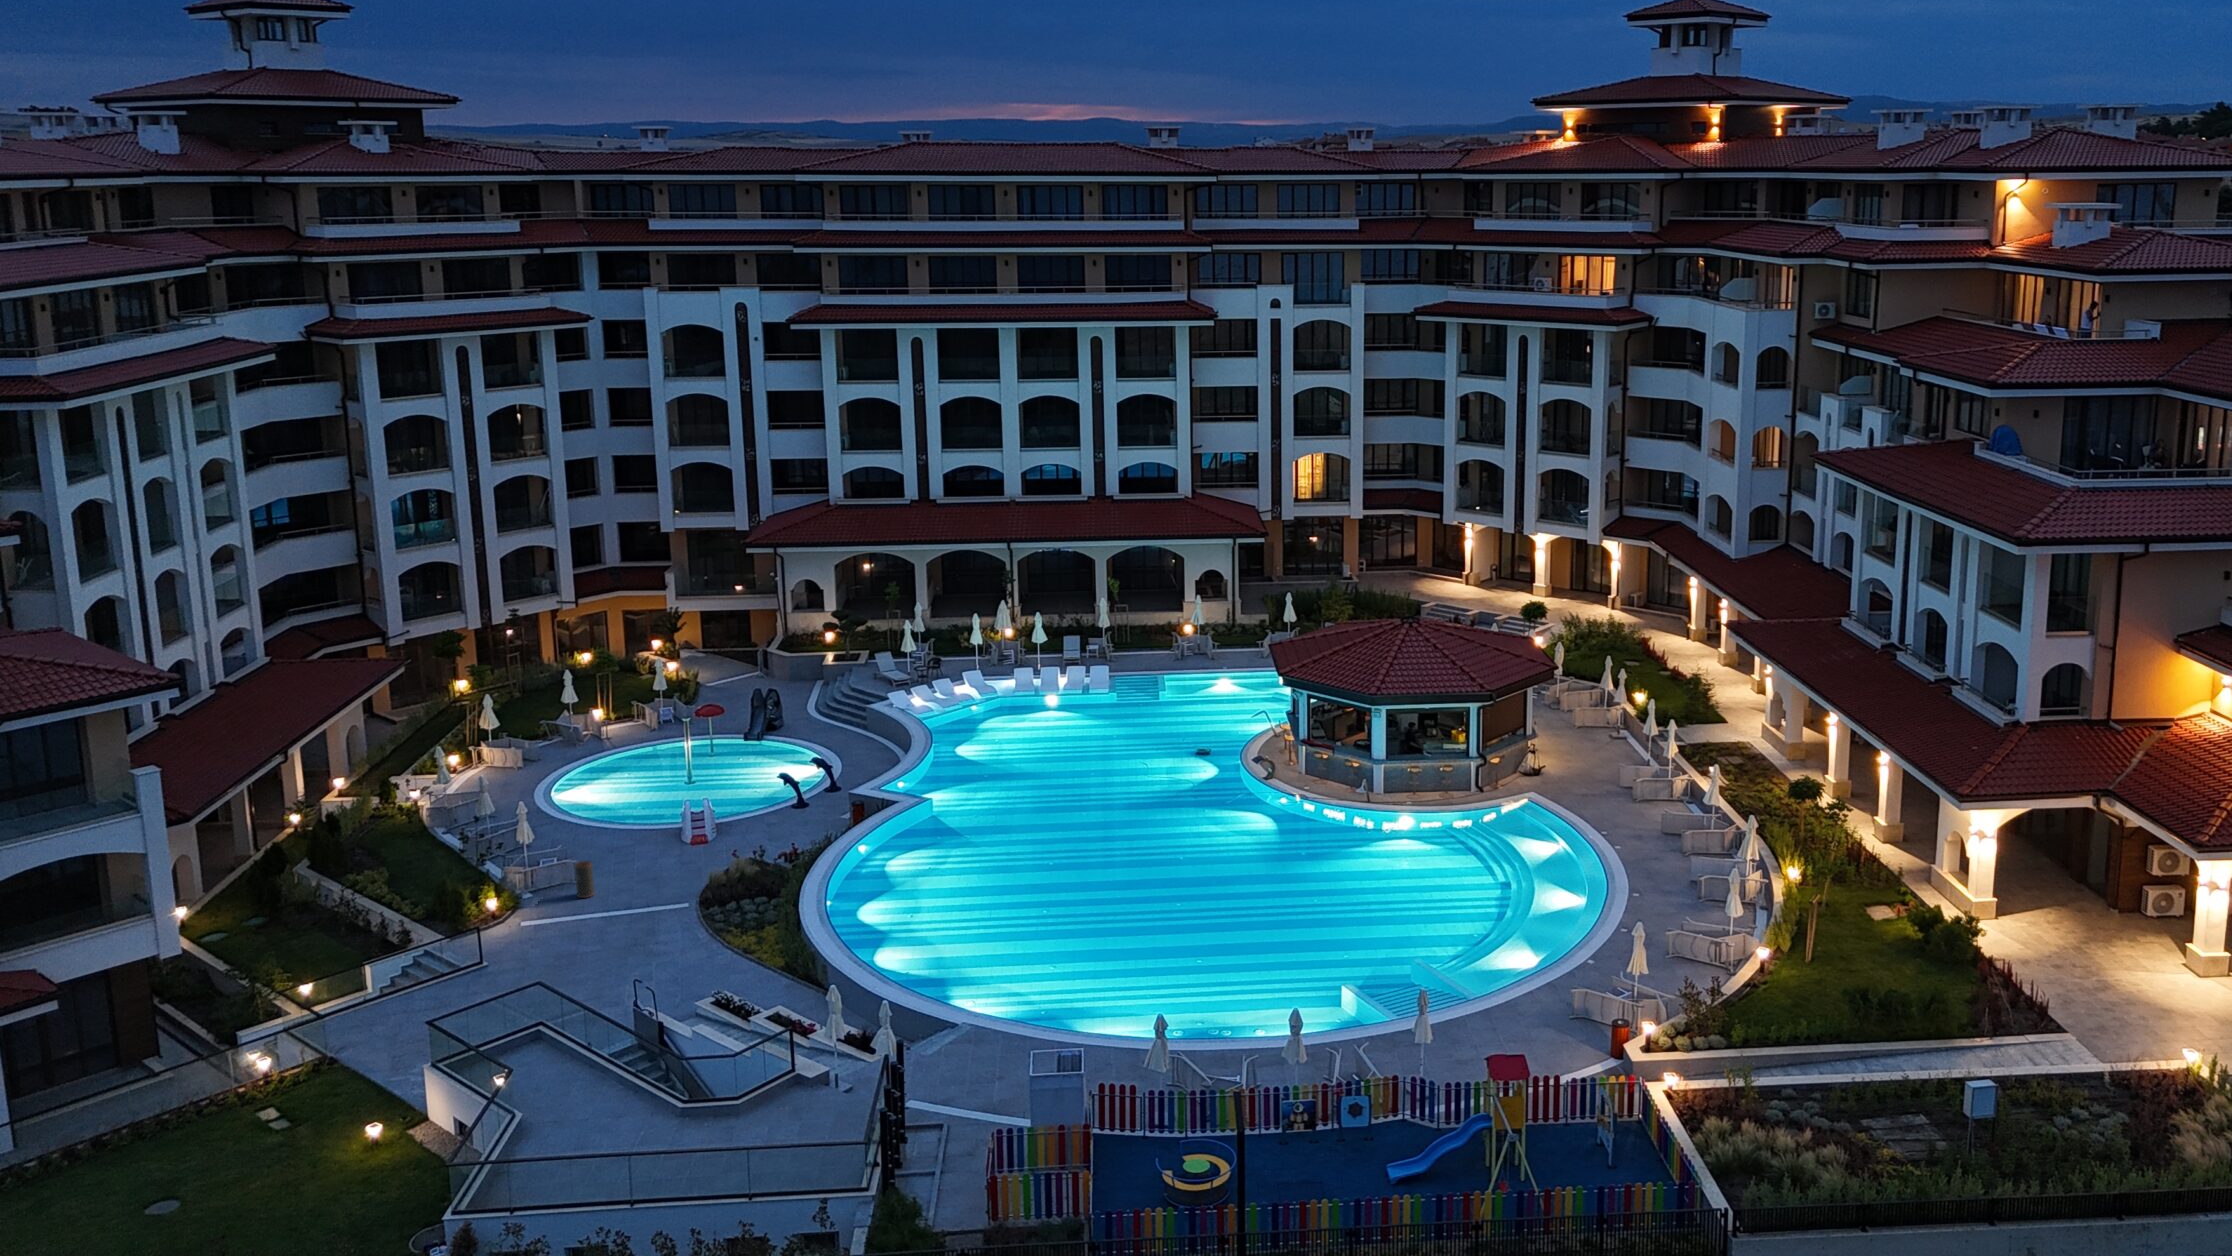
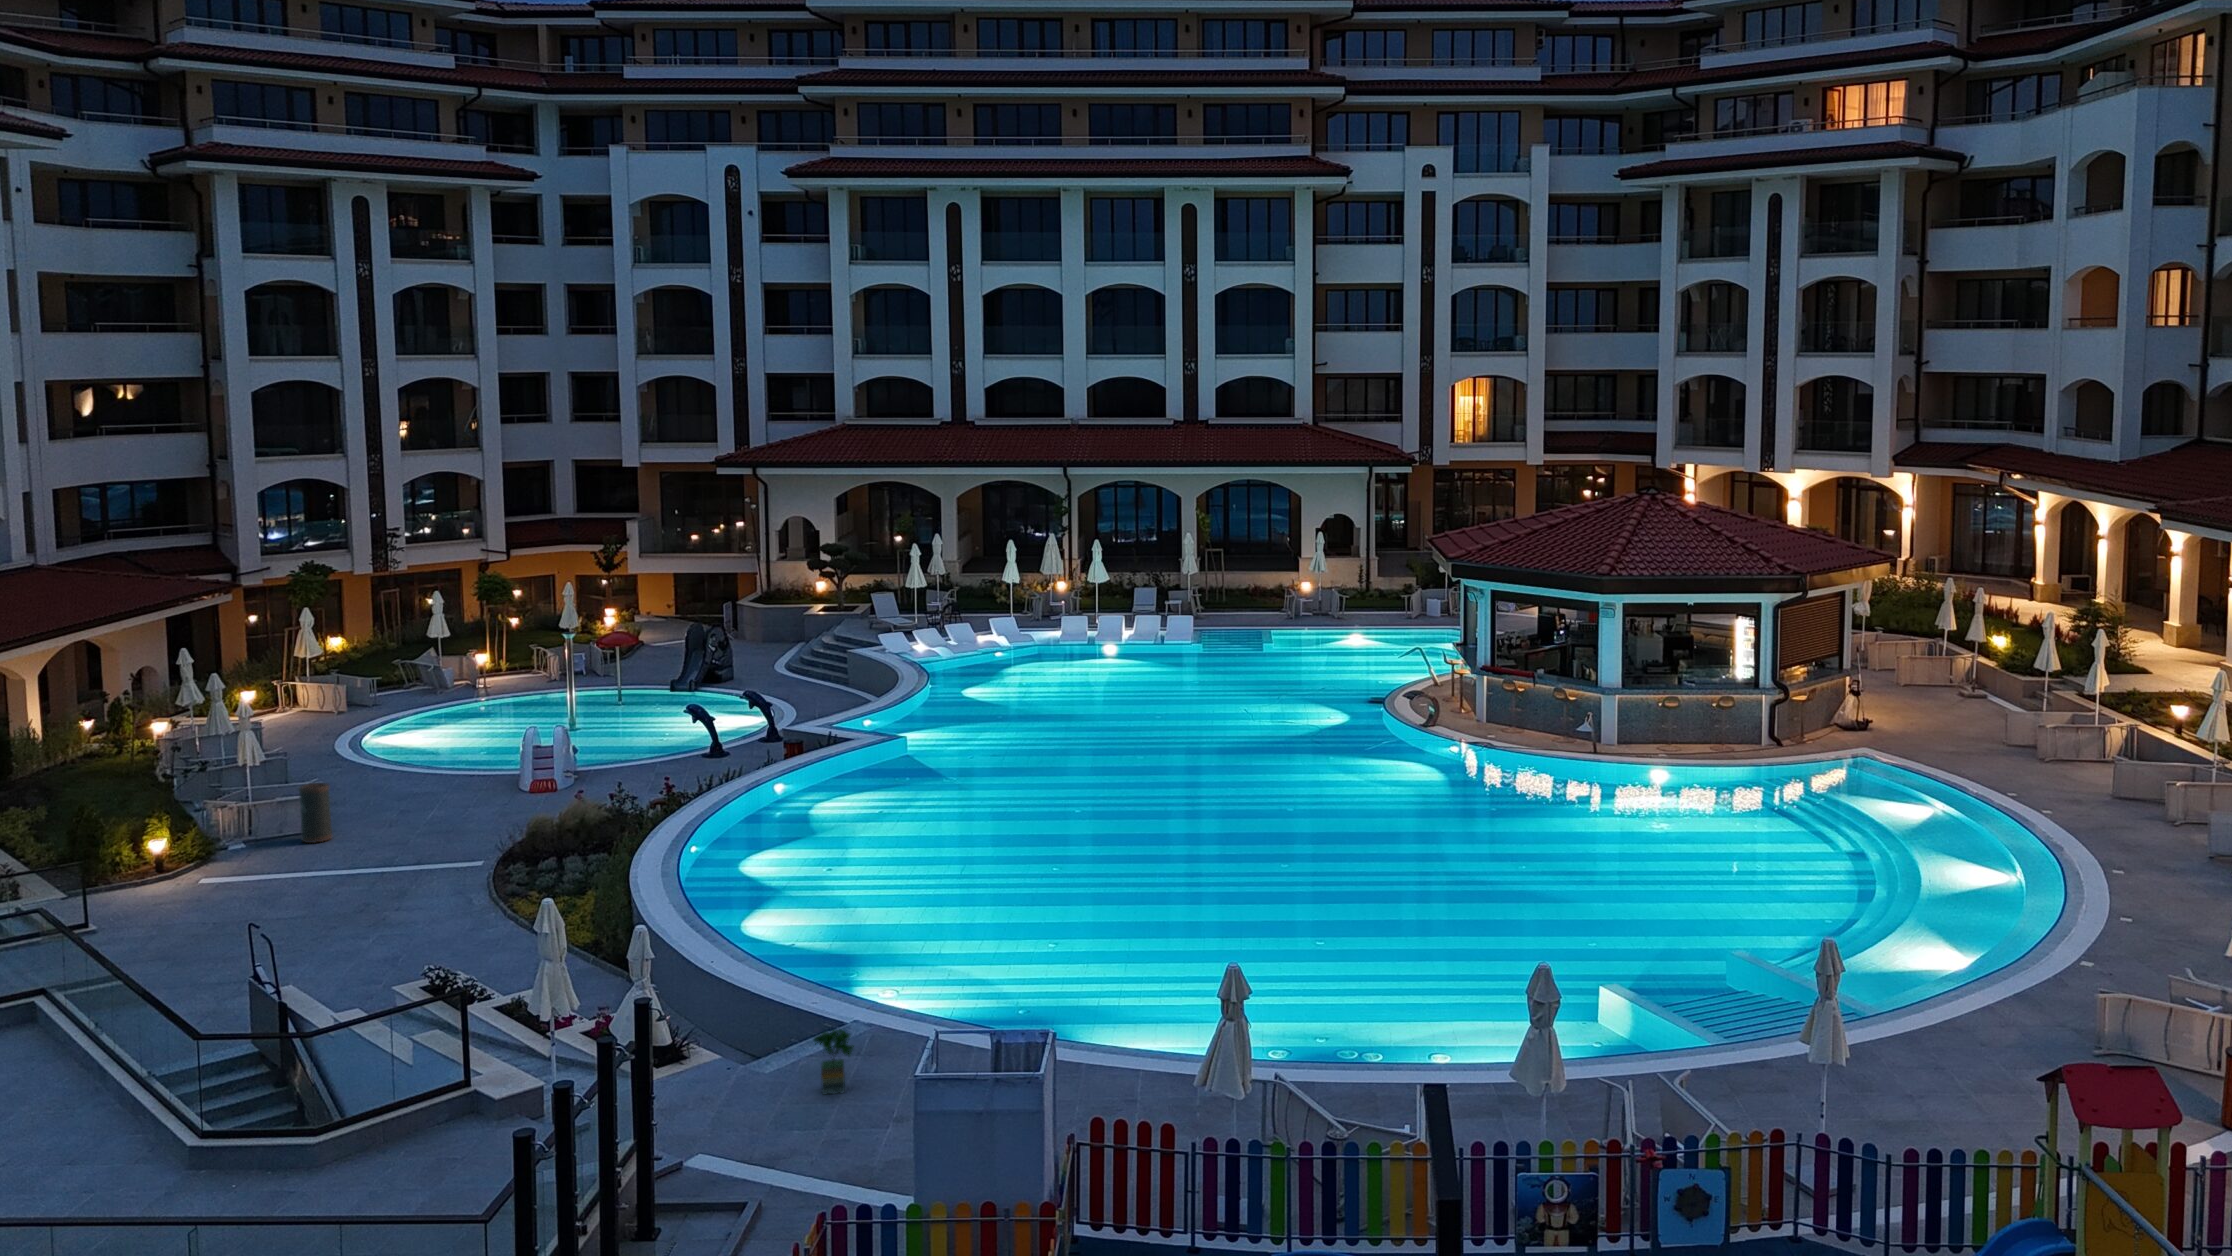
potted tree: none [945,1030,966,1064] -> present [814,1030,854,1095]

